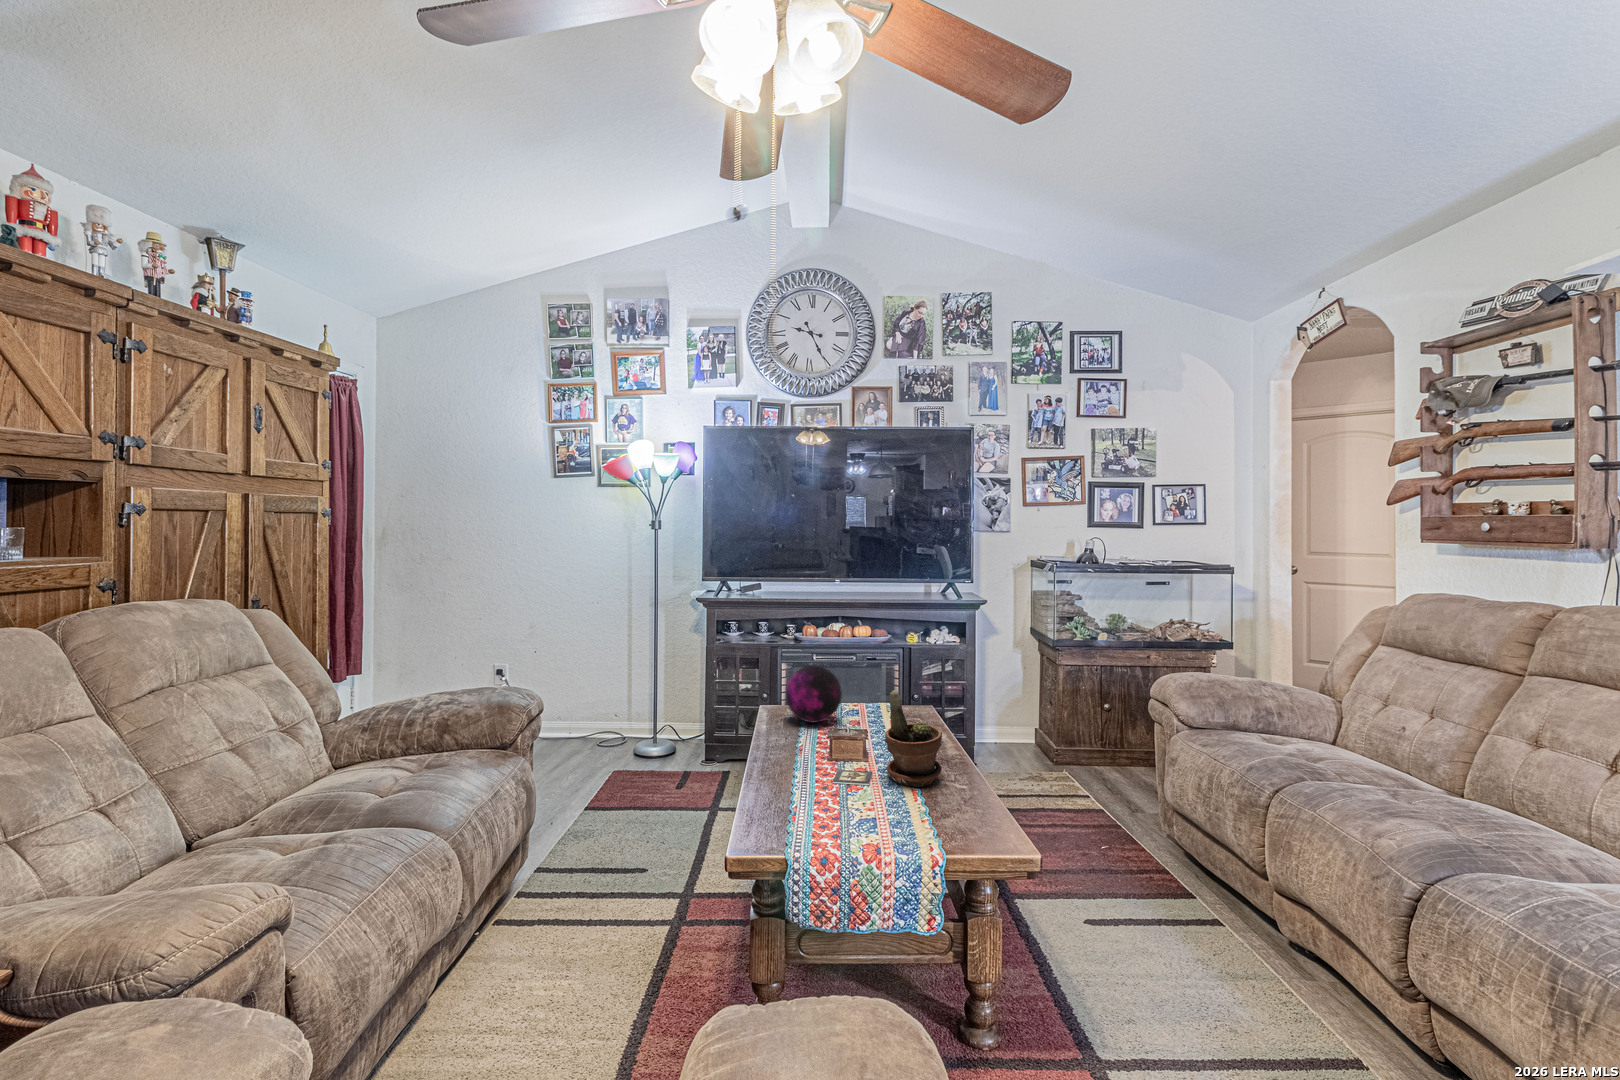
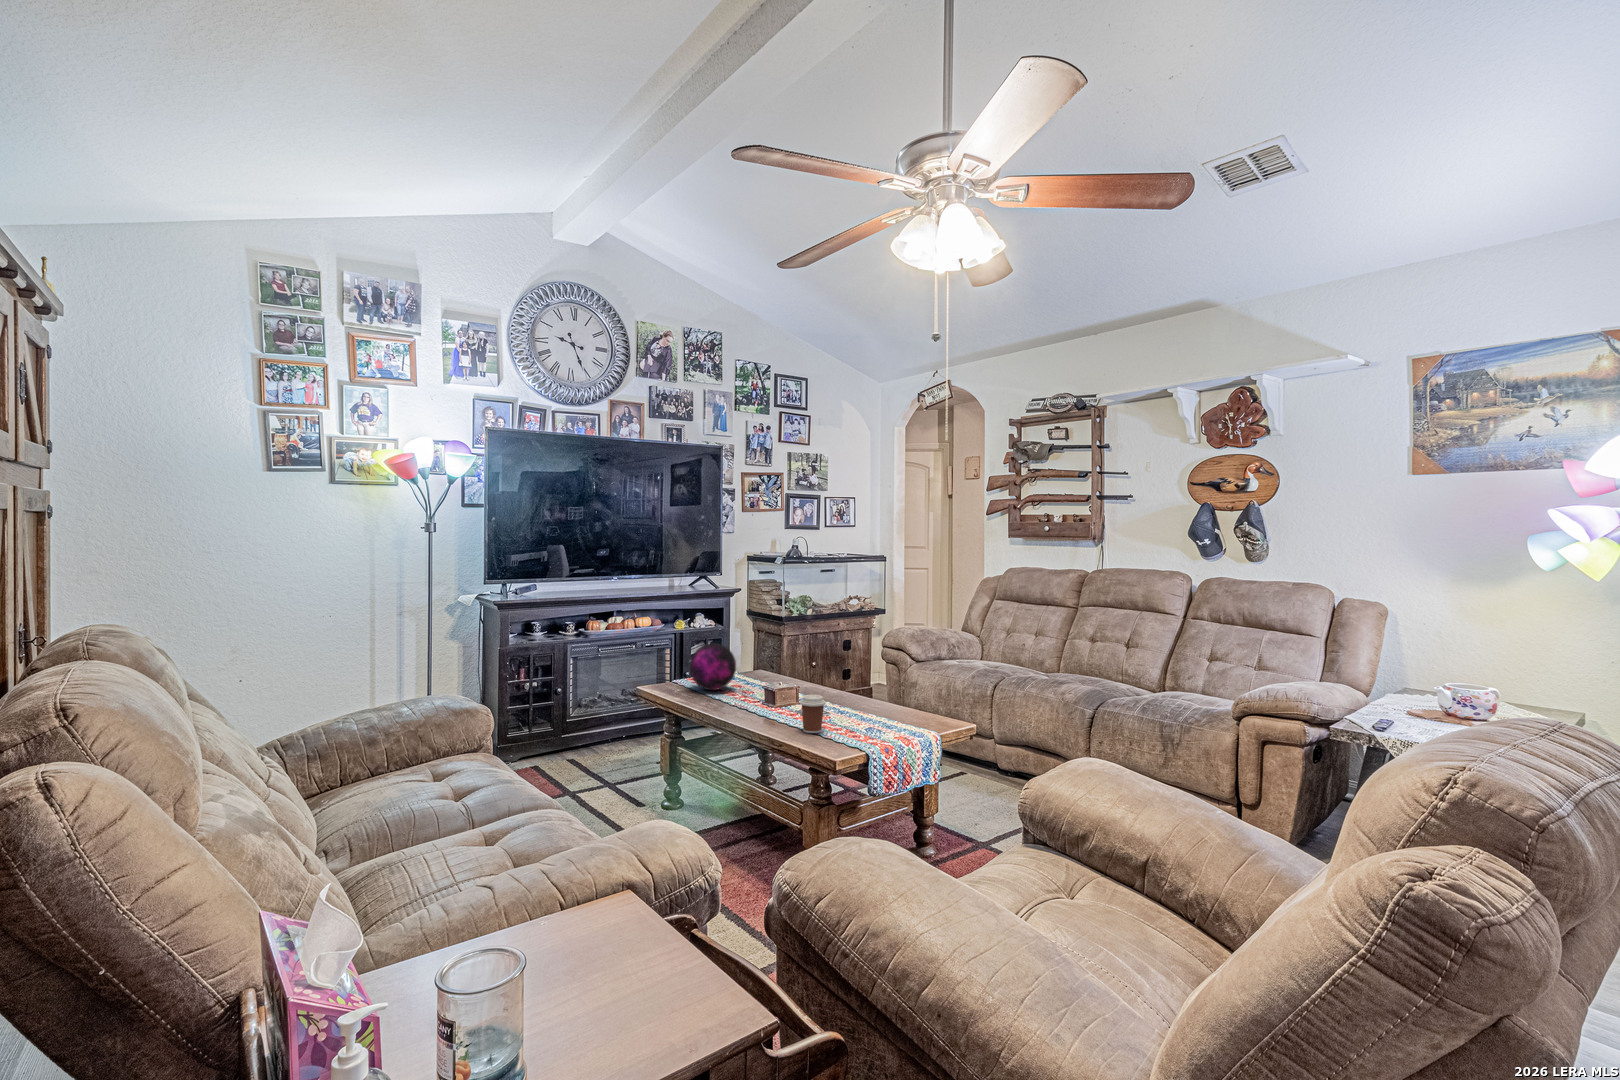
potted plant: present [885,690,942,787] -> none [832,647,873,713]
coffee cup: none [783,748,818,801] -> present [800,695,826,733]

